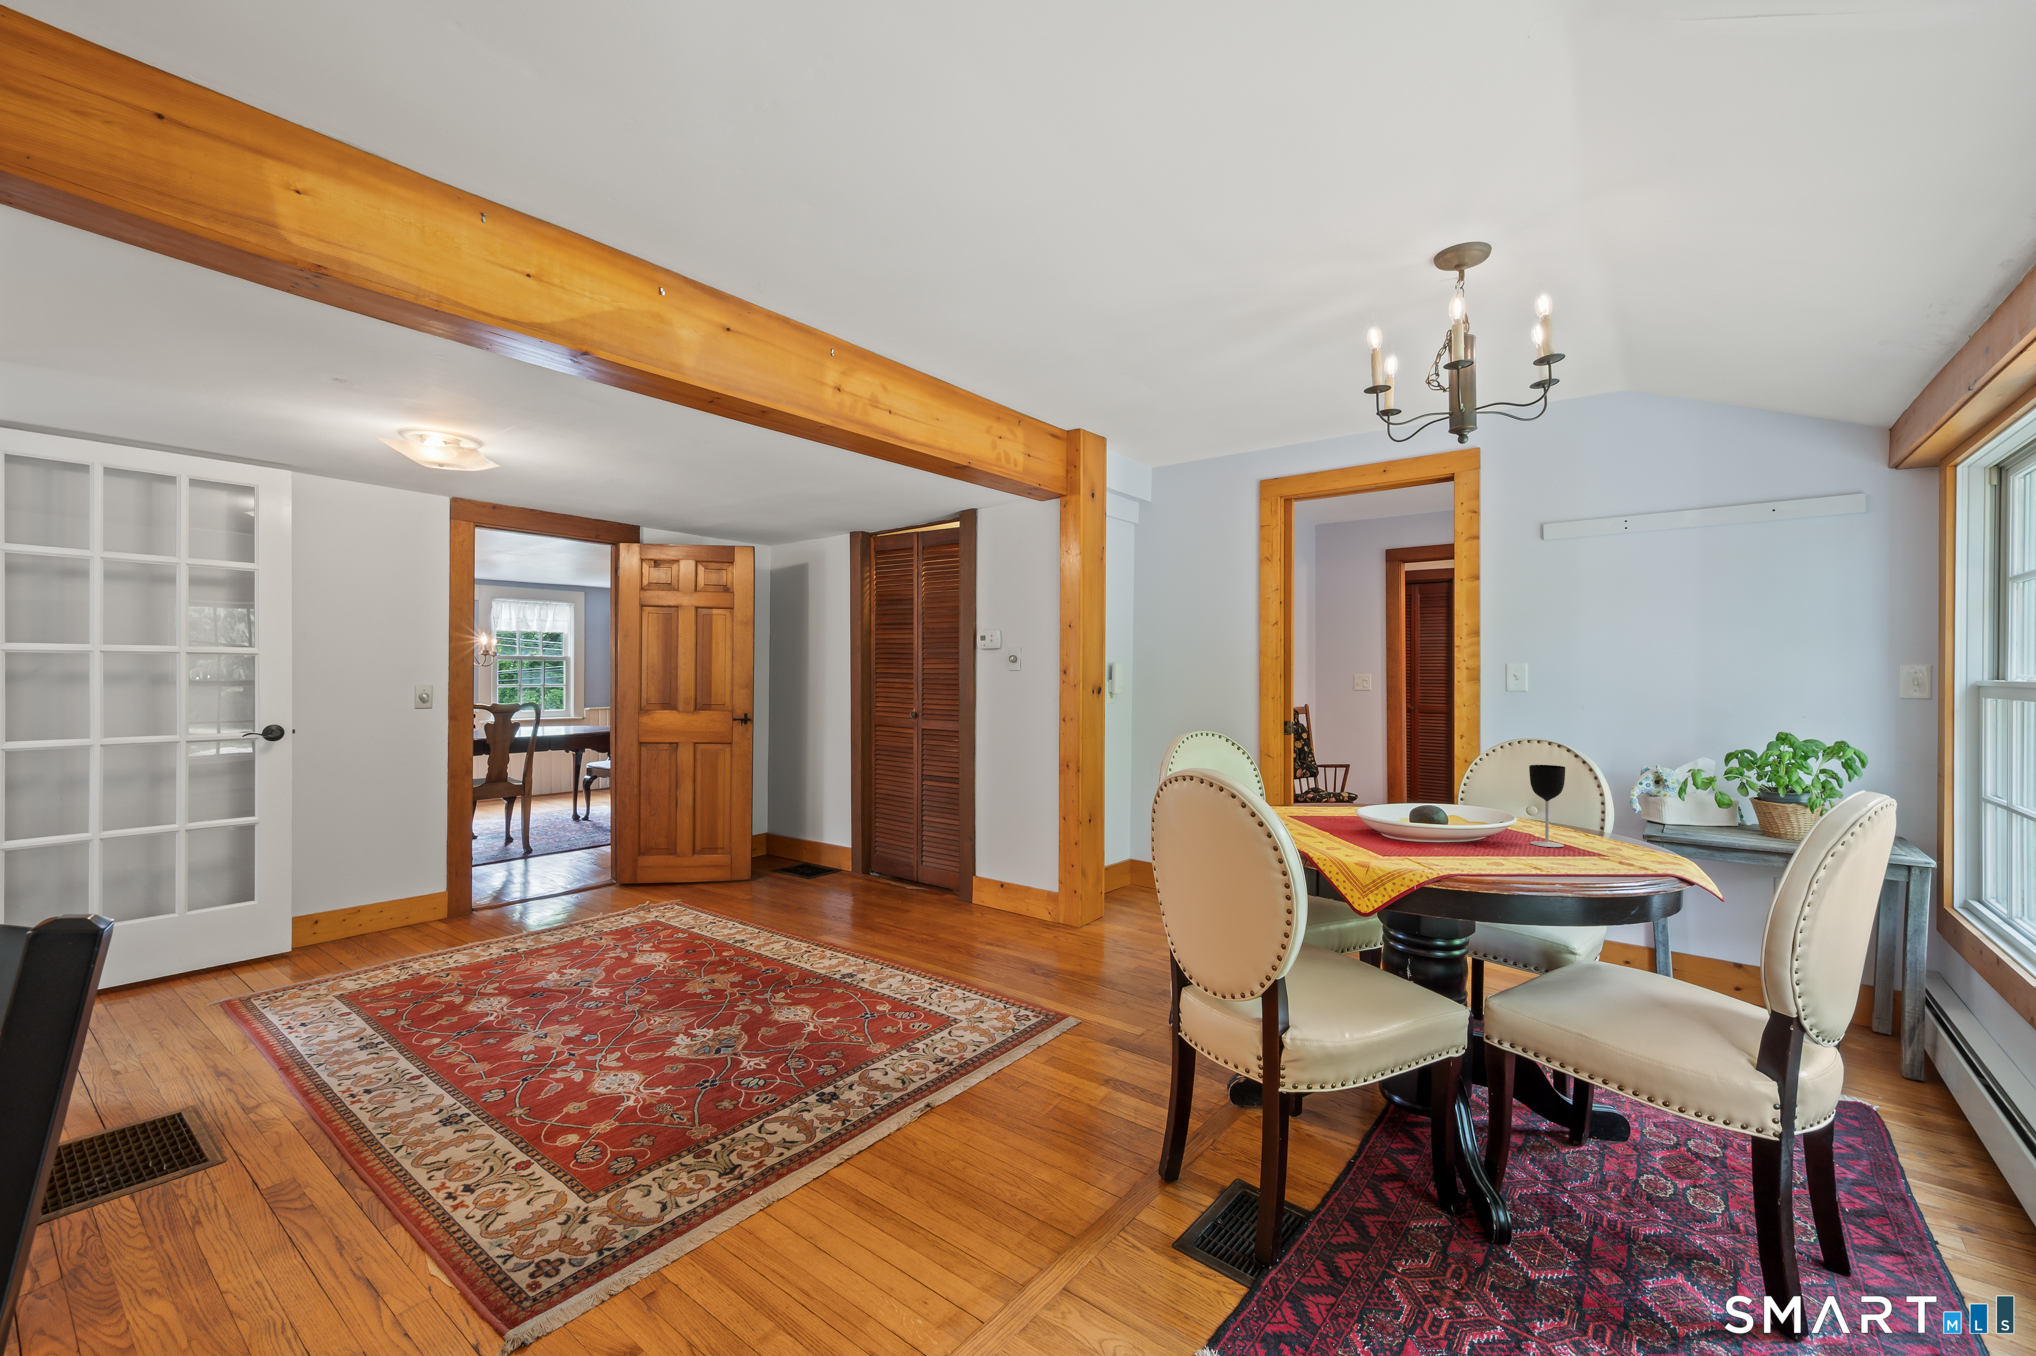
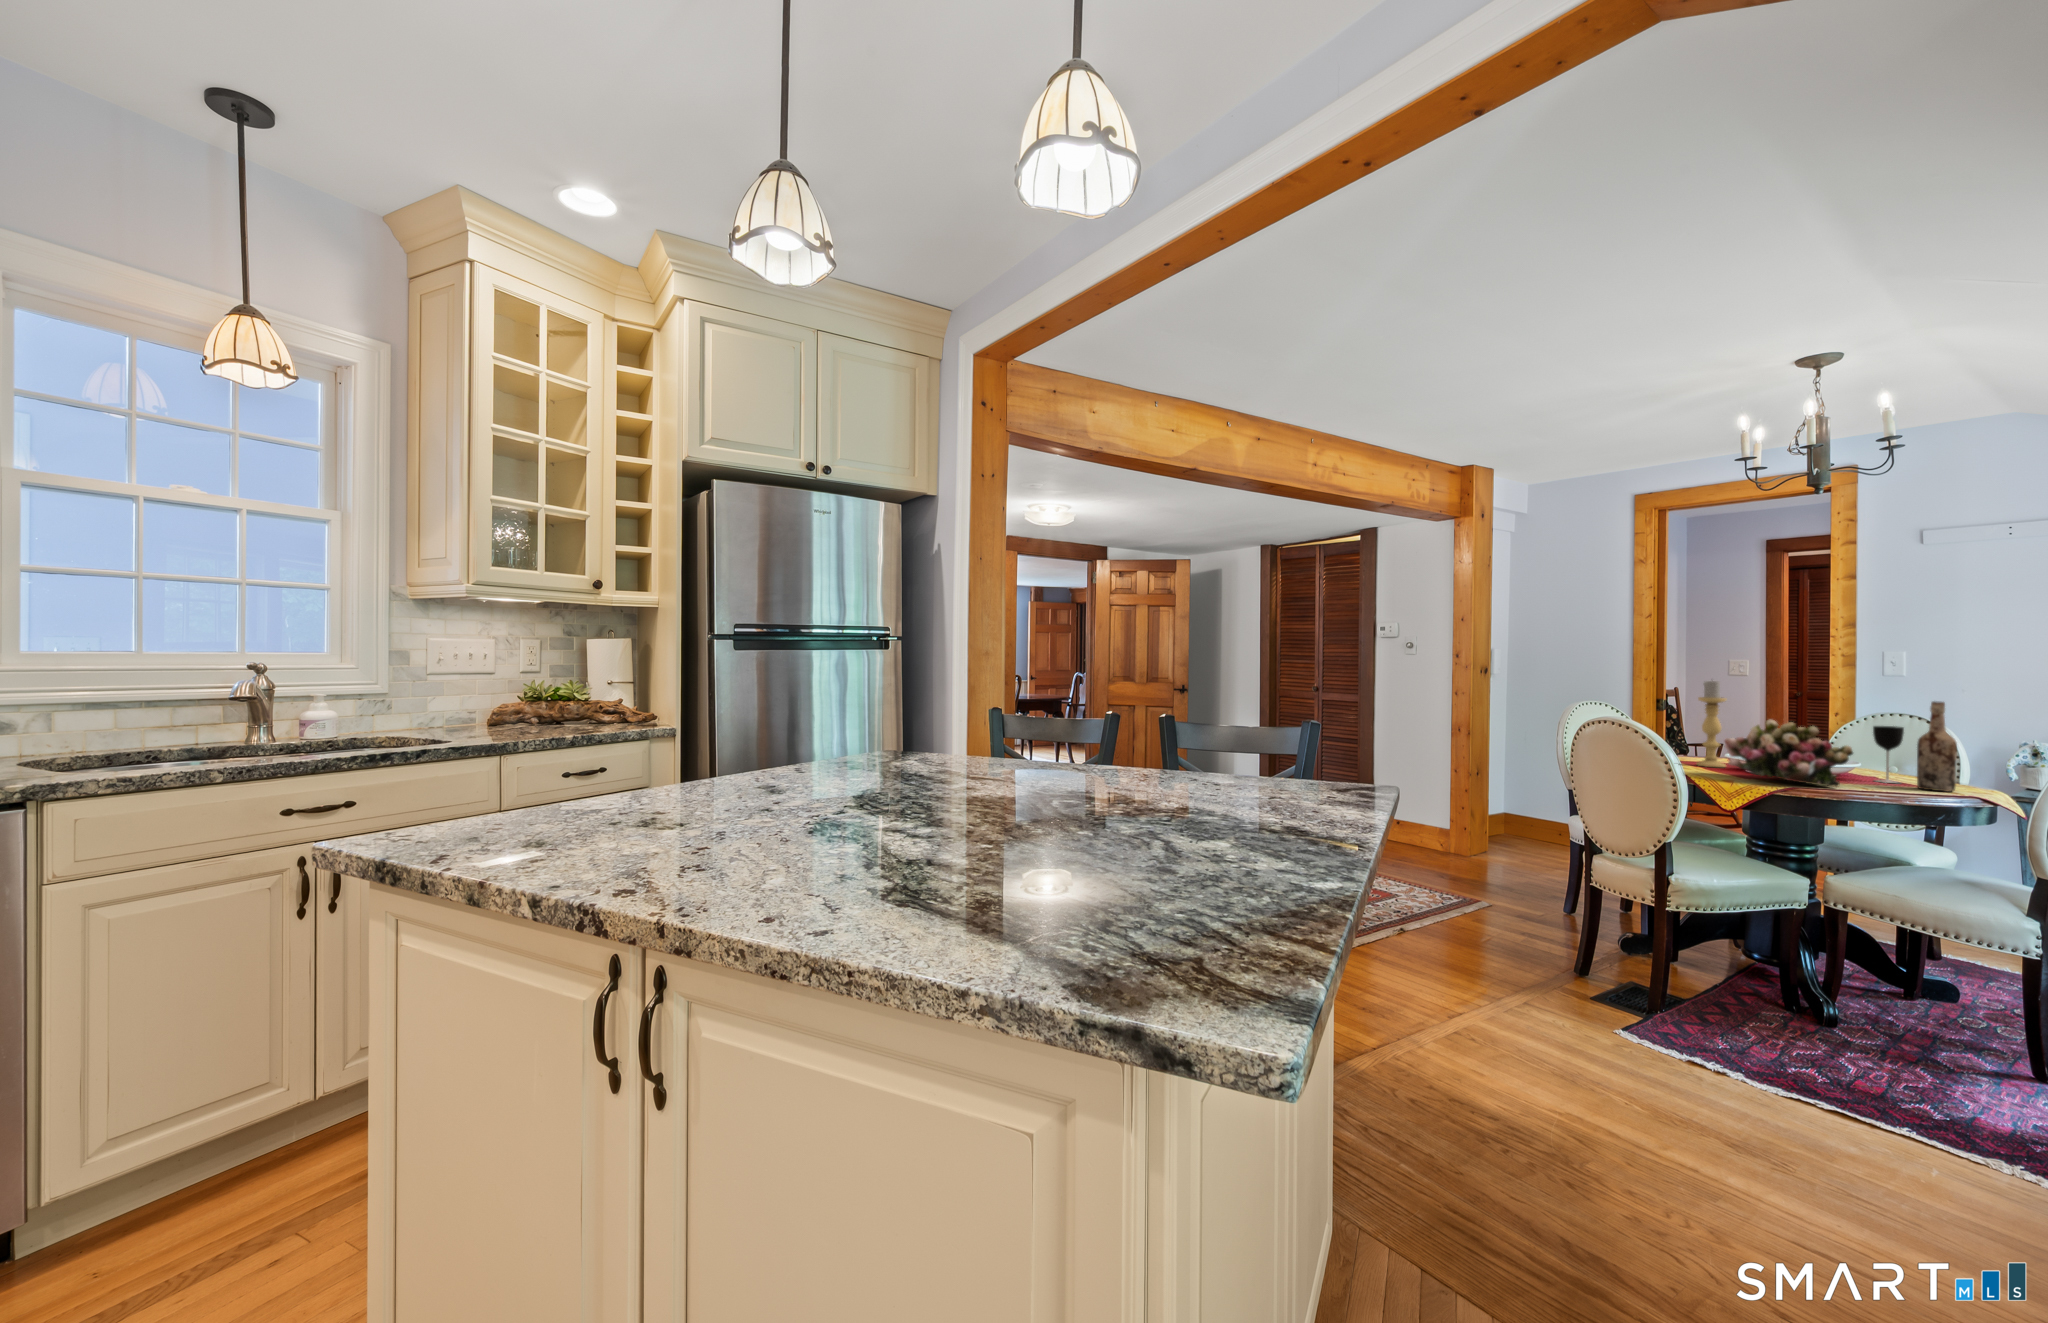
candle holder: none [1321,701,1357,830] -> present [1697,680,1727,767]
wine bottle: none [1586,731,1633,861] -> present [1917,702,1957,792]
flower arrangement: none [1355,762,1516,866] -> present [1725,720,1853,787]

